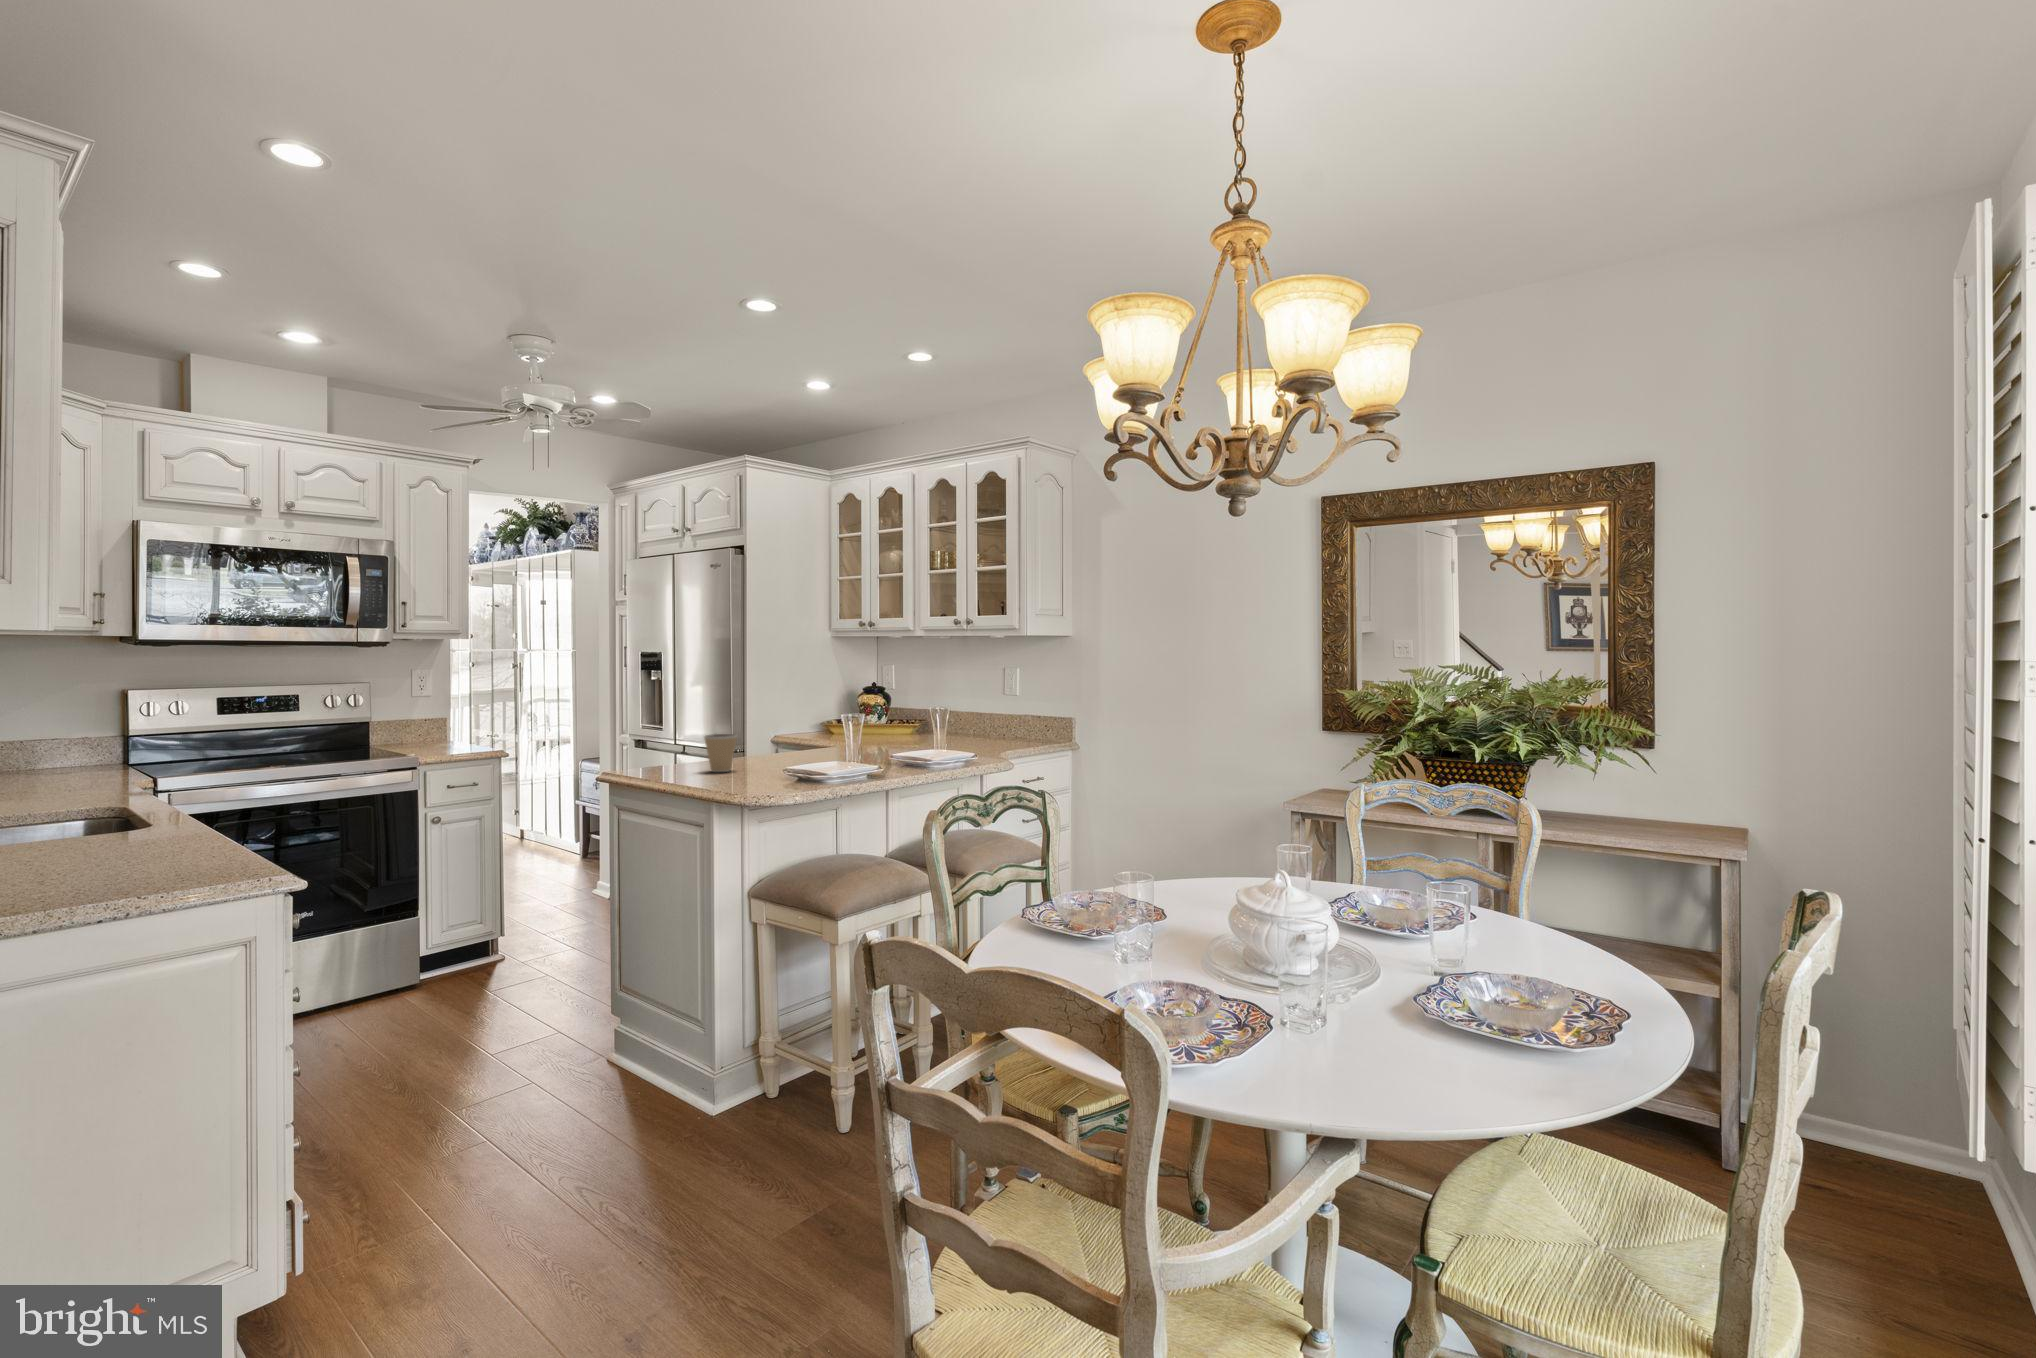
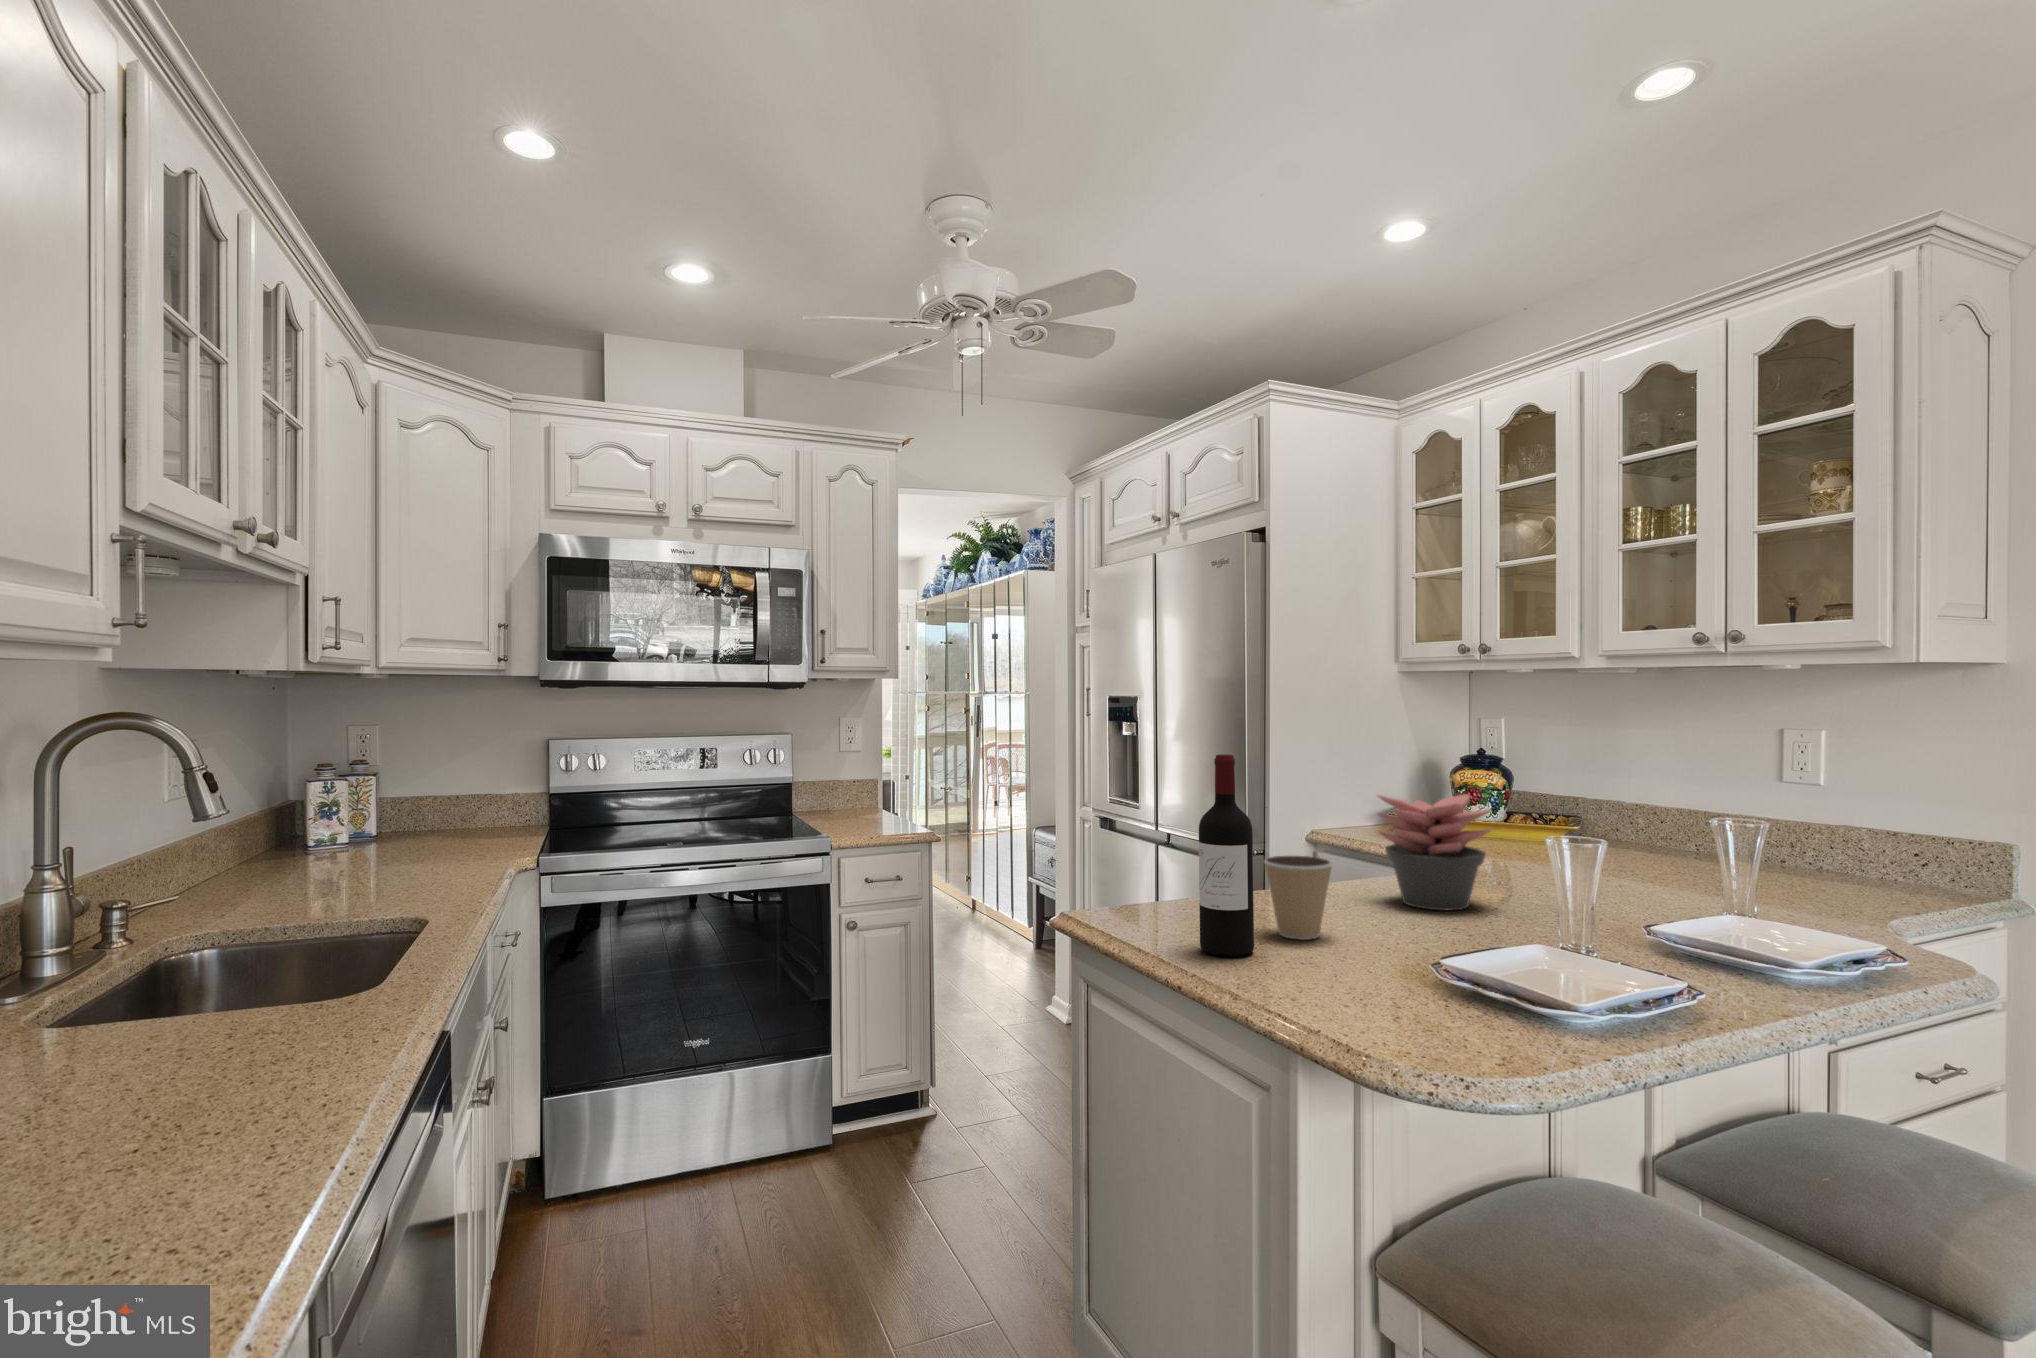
wine bottle: none [667,684,694,778] -> present [1199,754,1254,956]
succulent plant: none [774,704,826,761] -> present [1378,794,1491,910]

